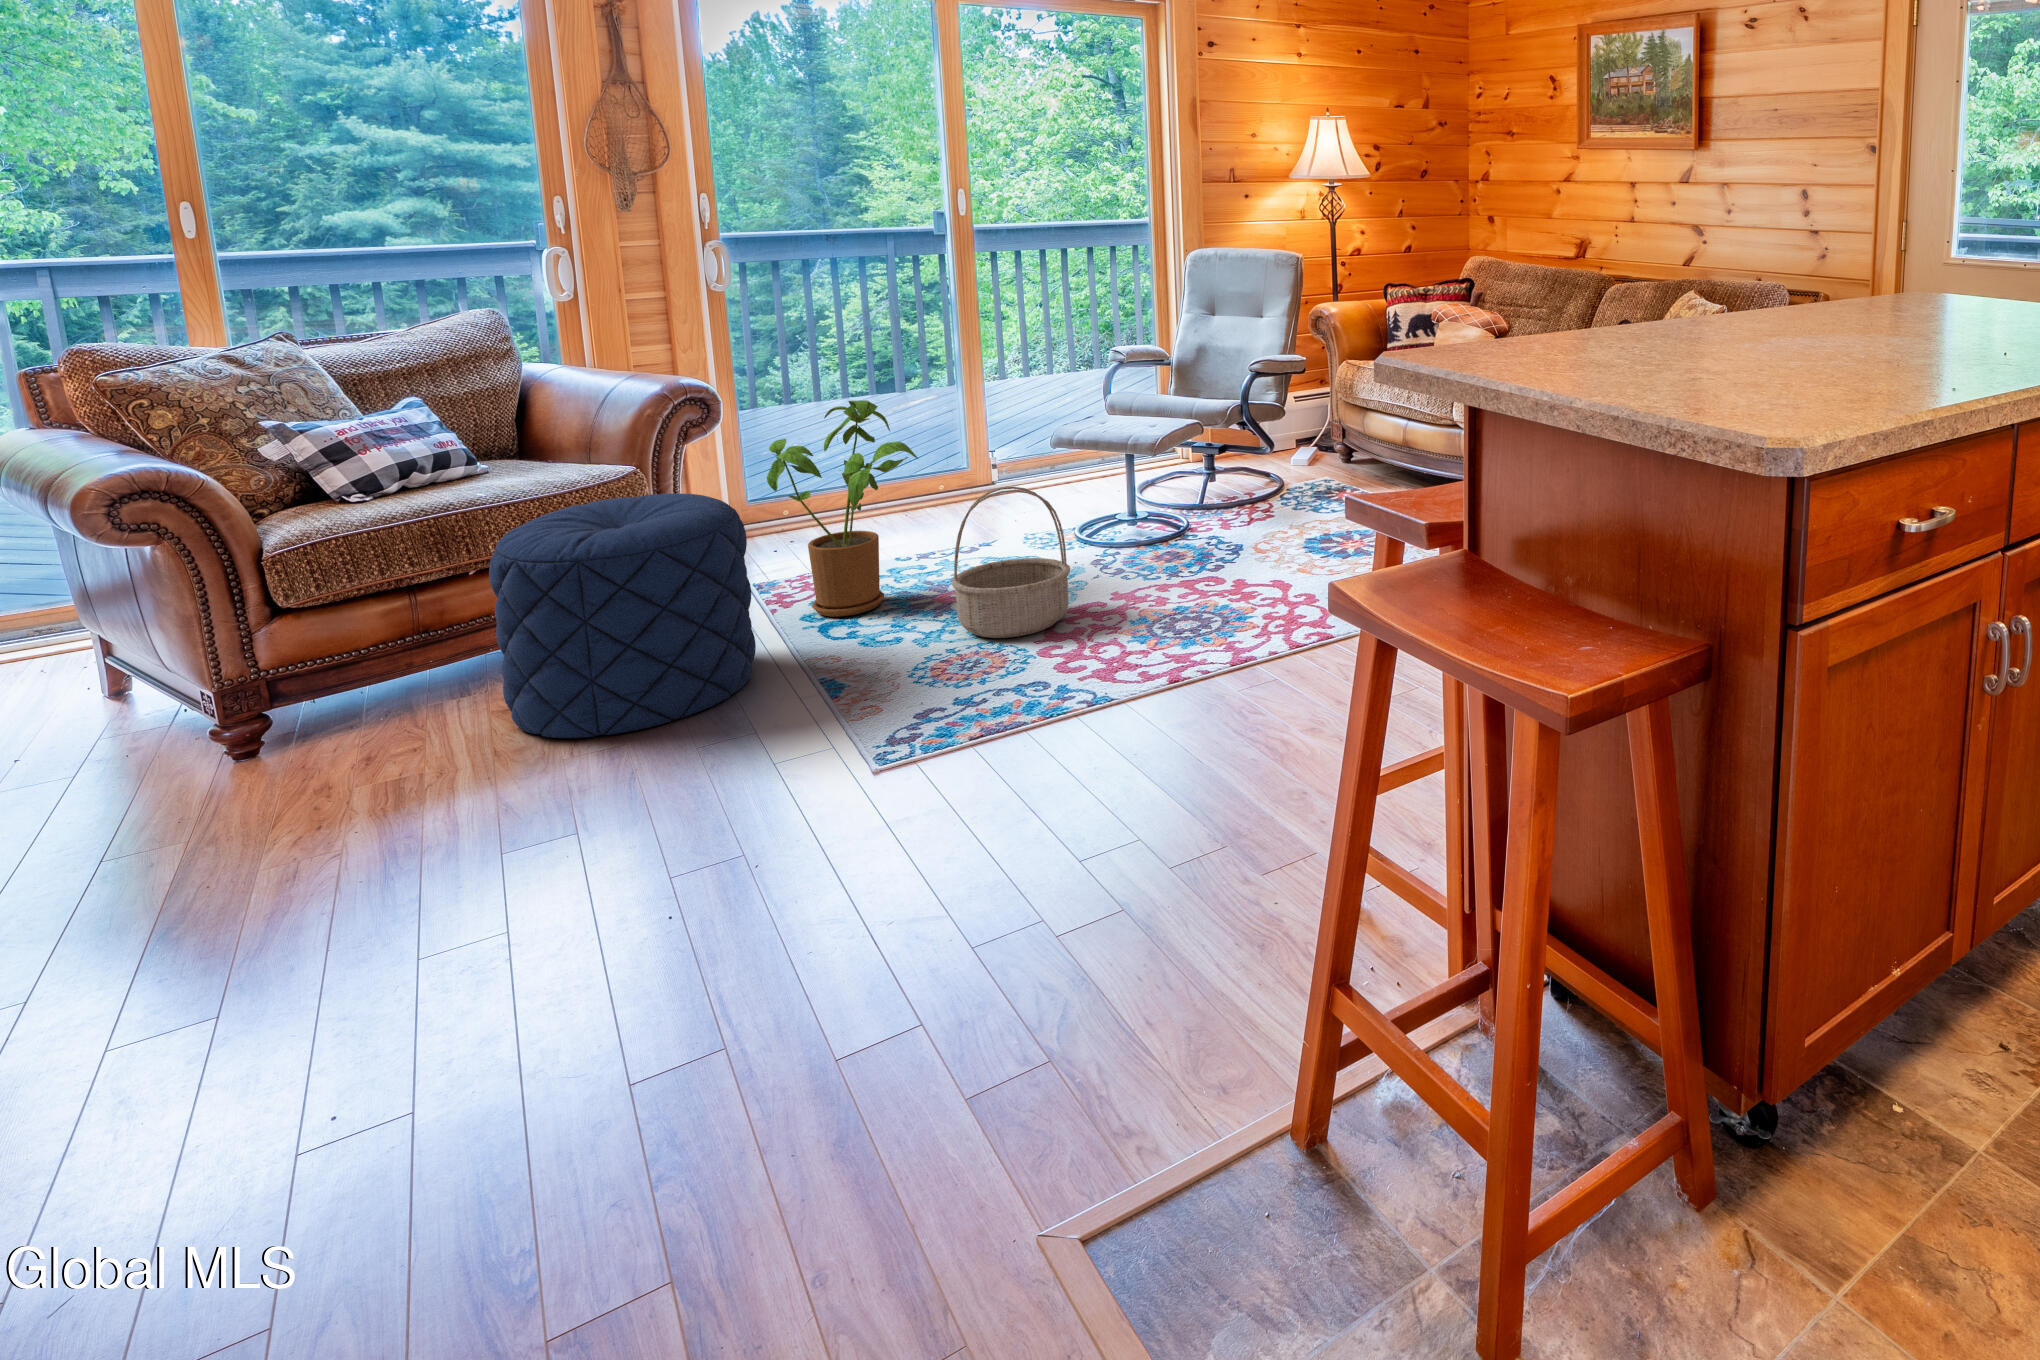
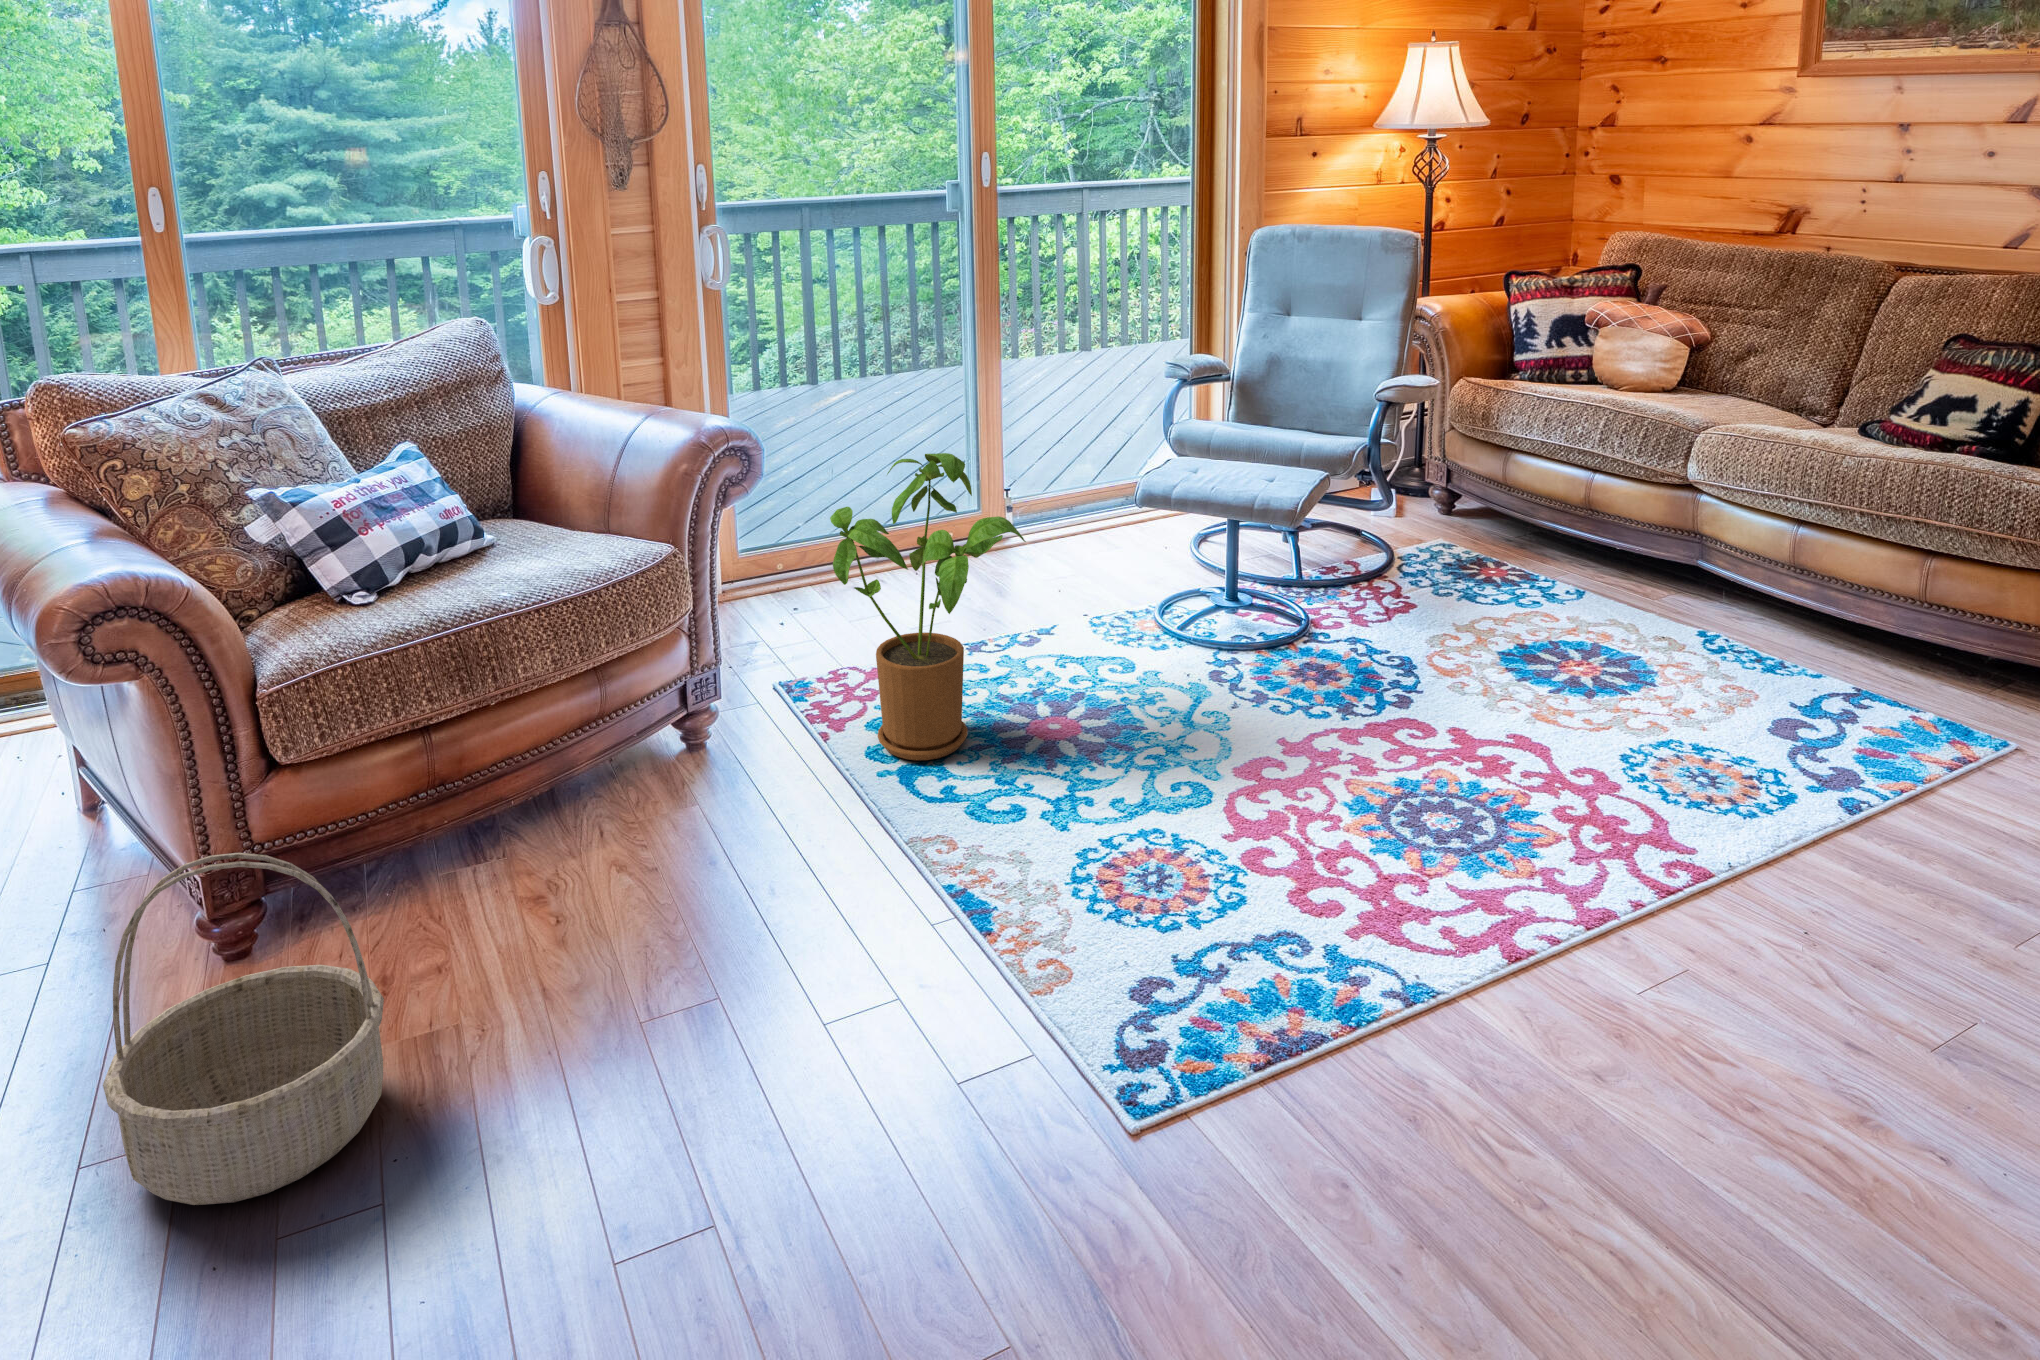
basket: present [951,486,1070,638] -> present [103,853,384,1205]
pouf: present [489,493,756,738] -> none [535,603,857,1002]

